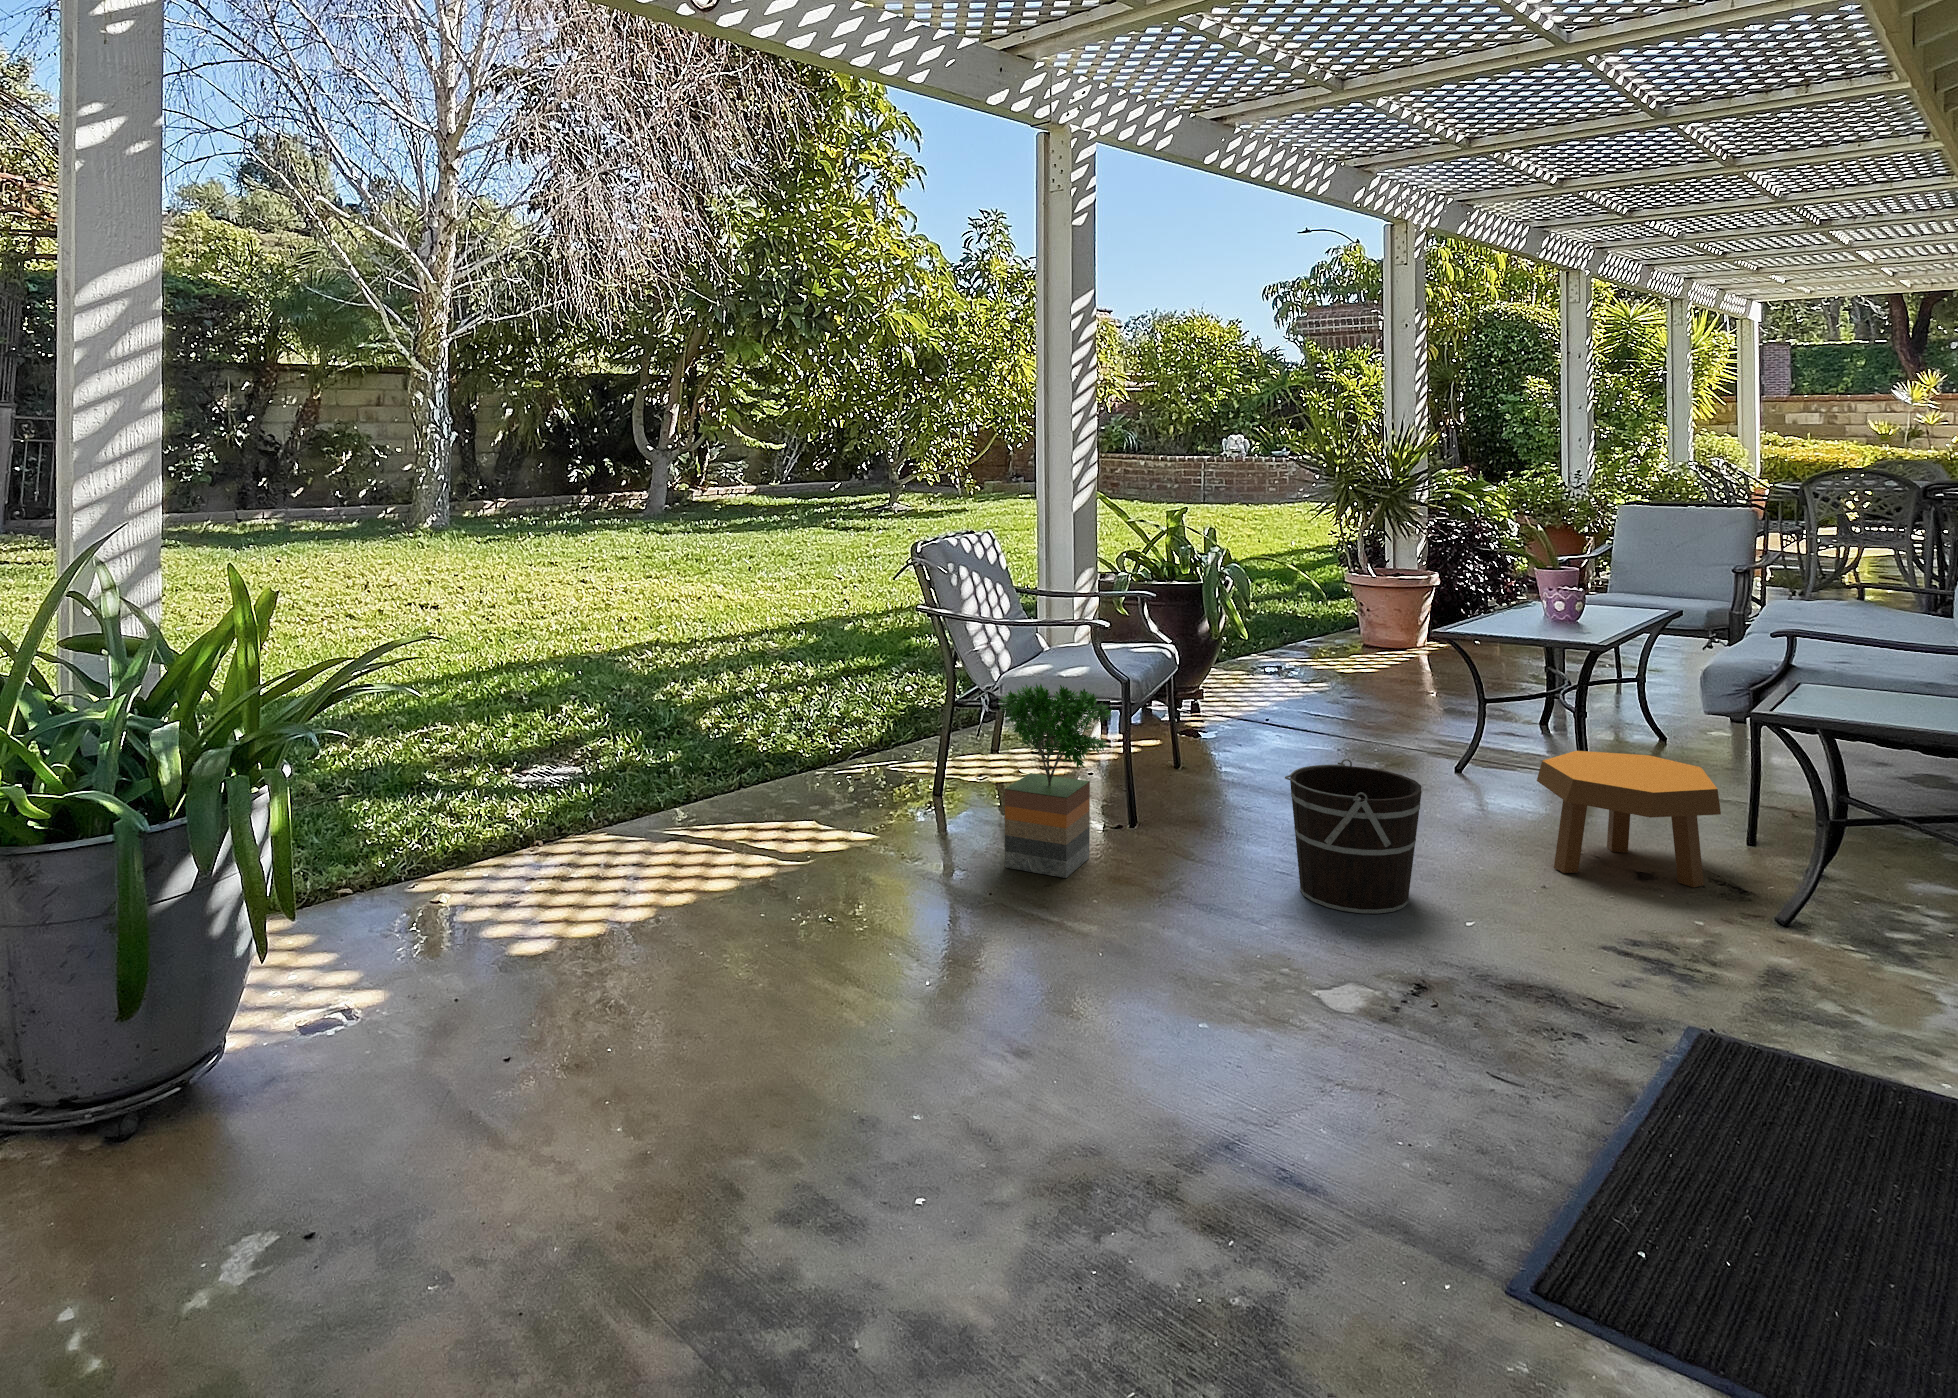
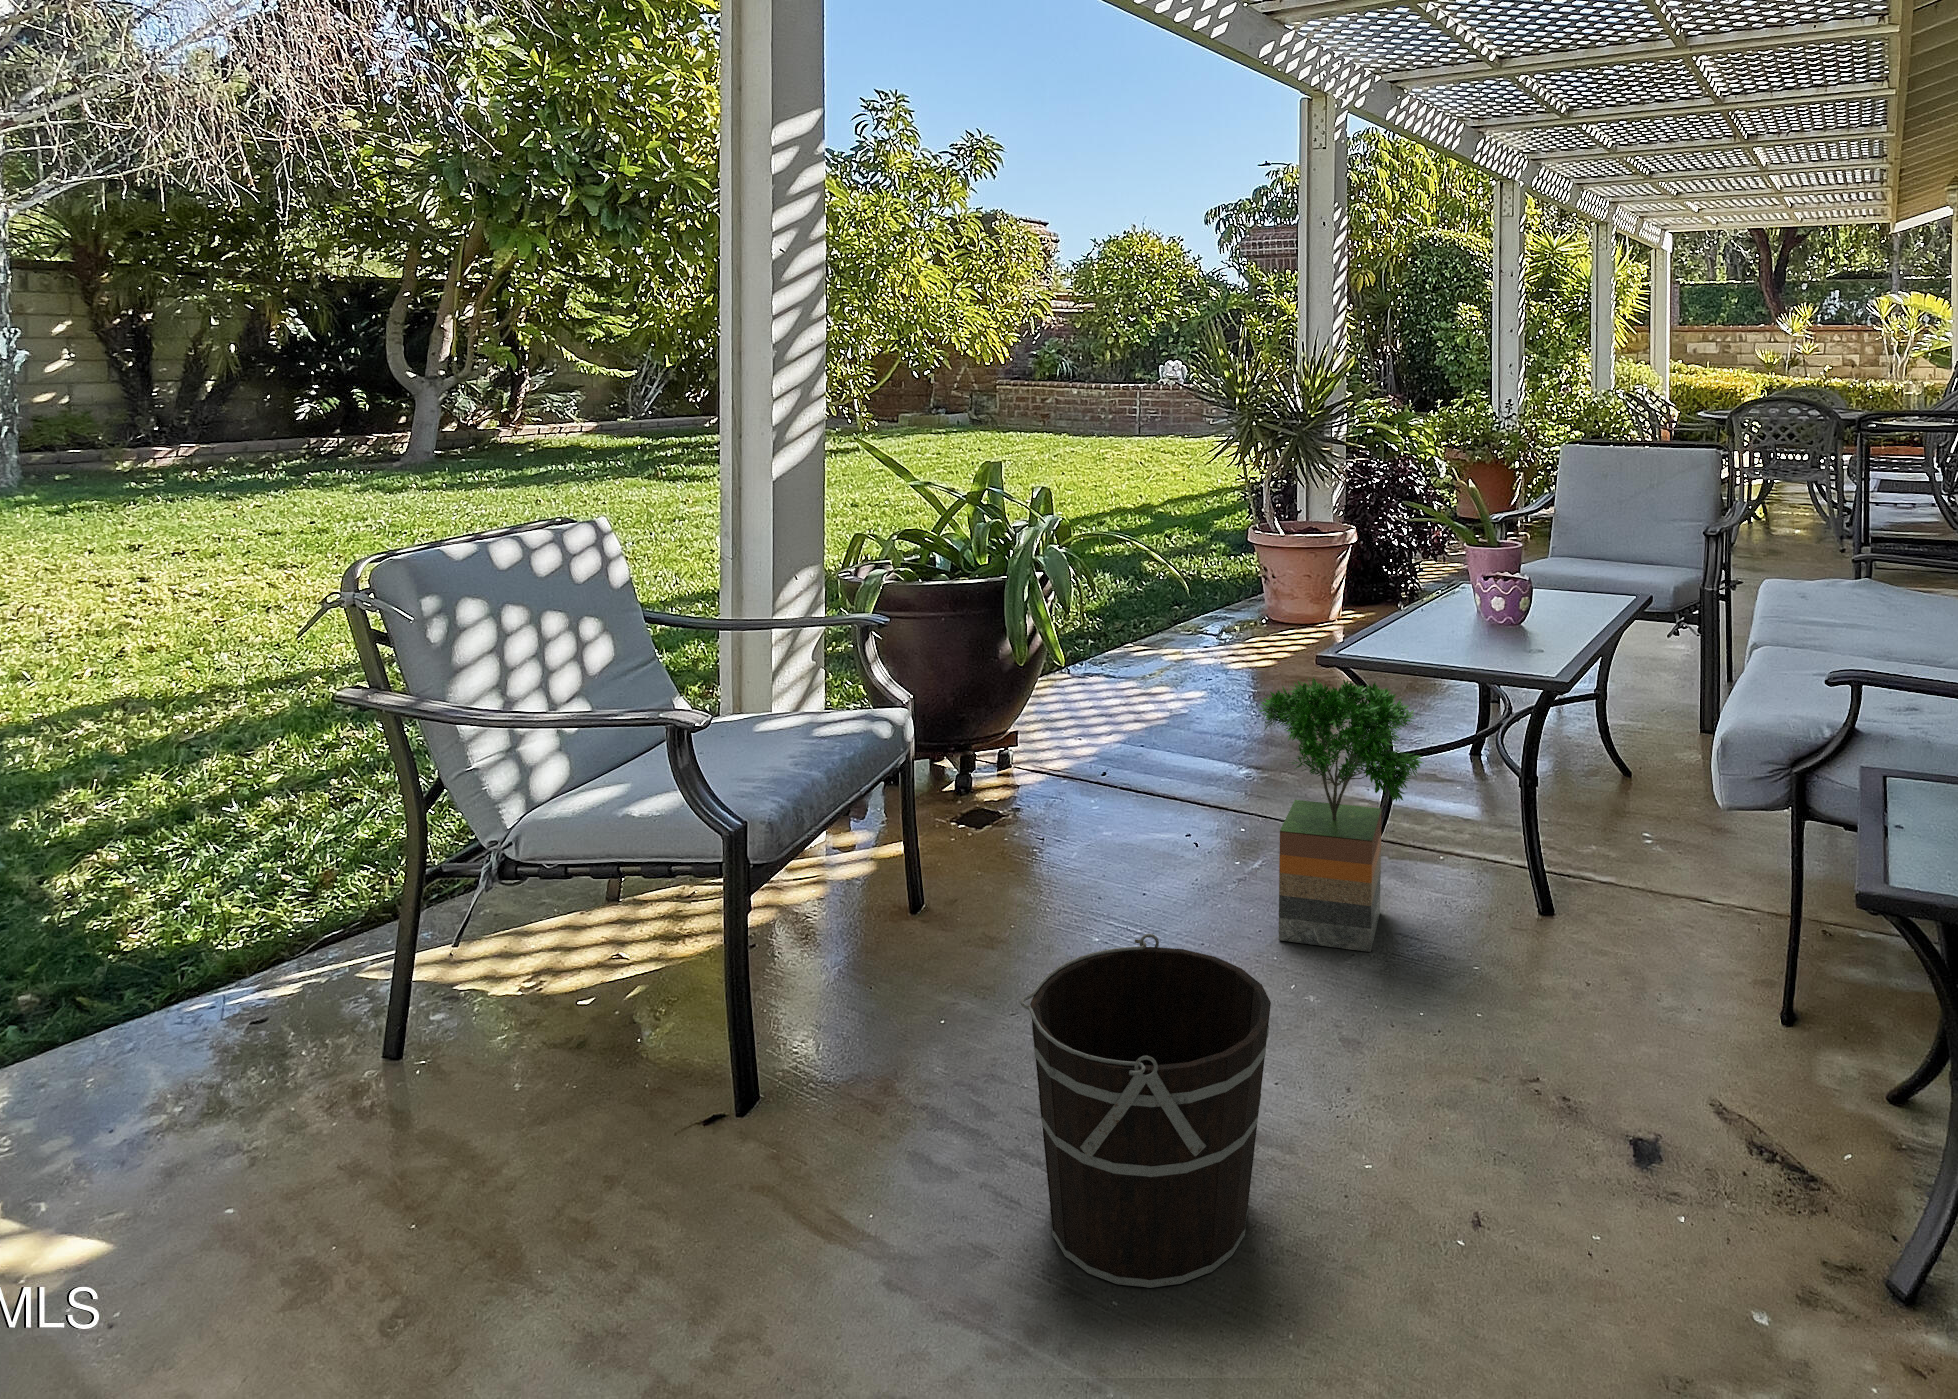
potted tree: present [1000,684,1112,878] -> present [1258,678,1423,952]
footstool: present [1537,751,1721,888] -> none [1471,854,1762,1115]

